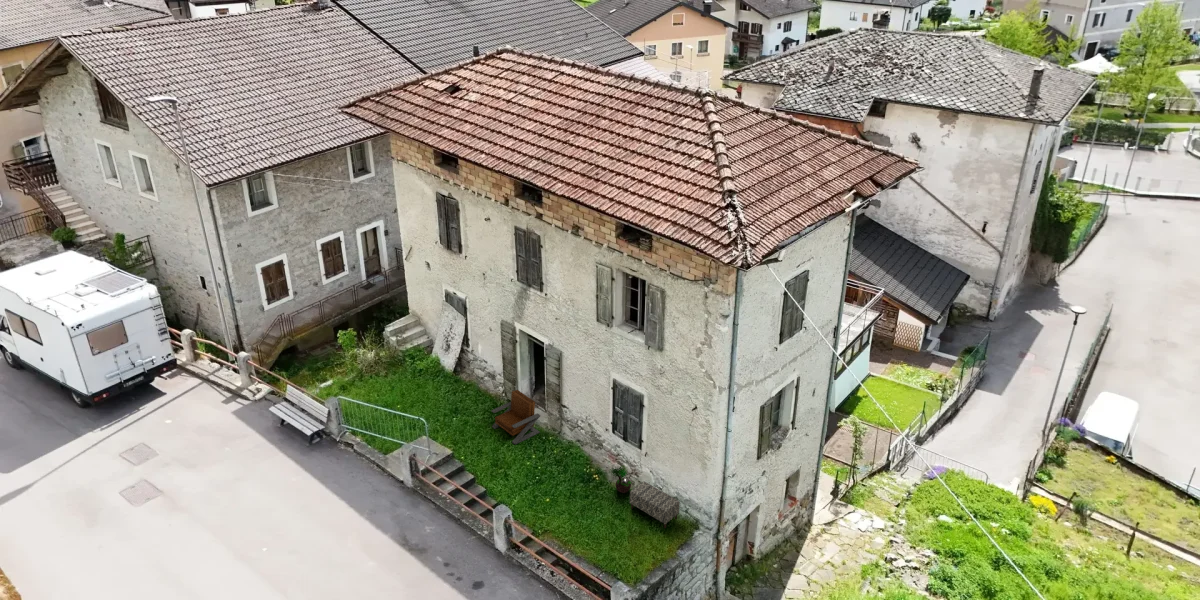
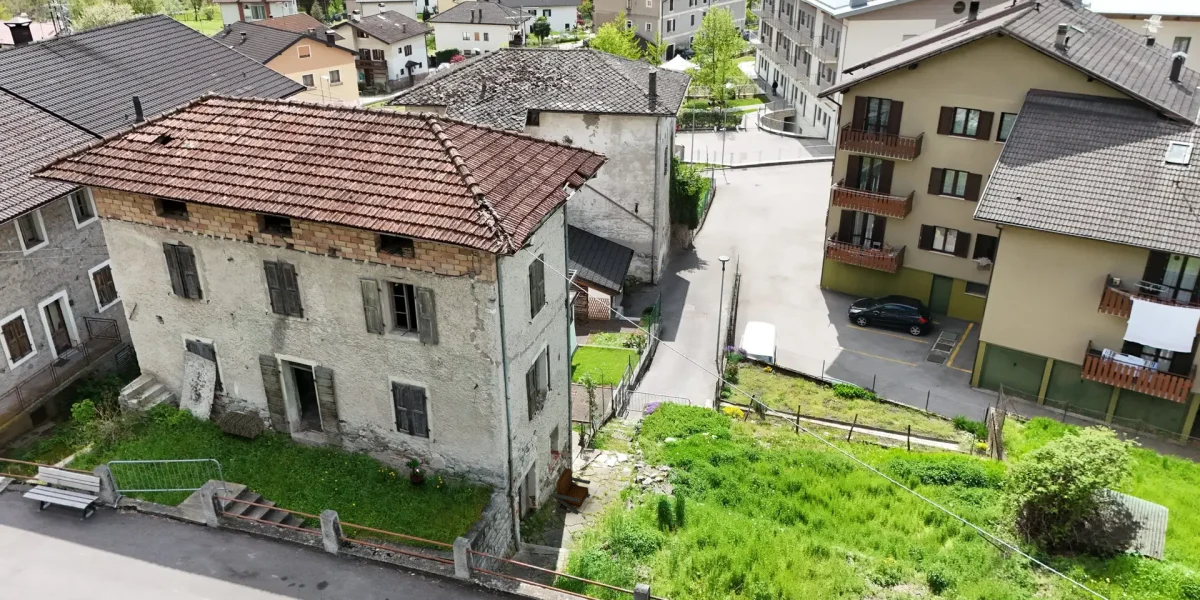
lounge chair: present [491,390,540,444] -> present [552,468,591,514]
bench: present [630,482,680,528] -> present [219,411,264,442]

